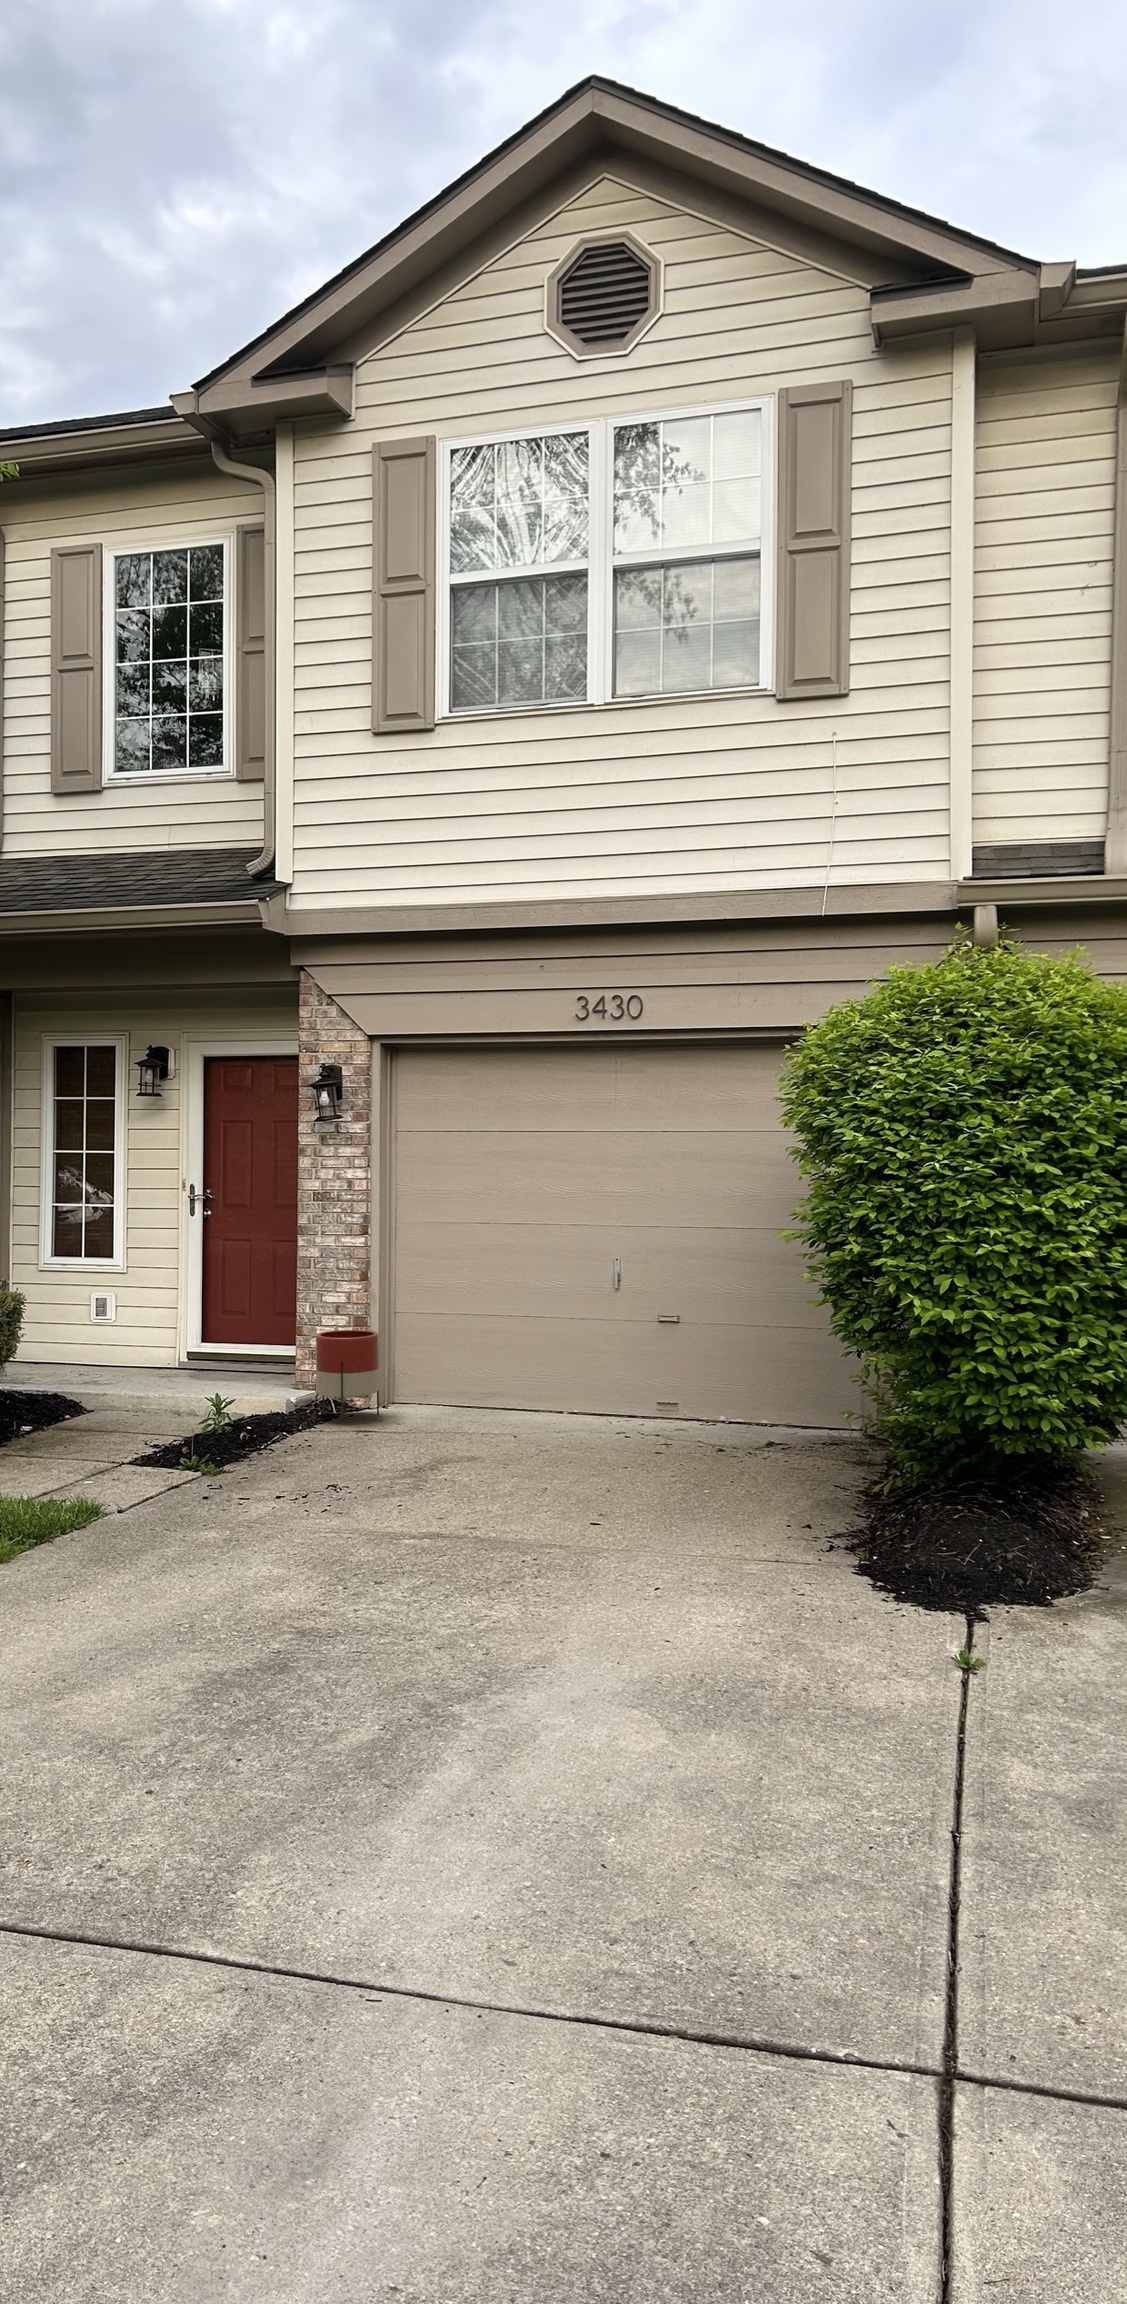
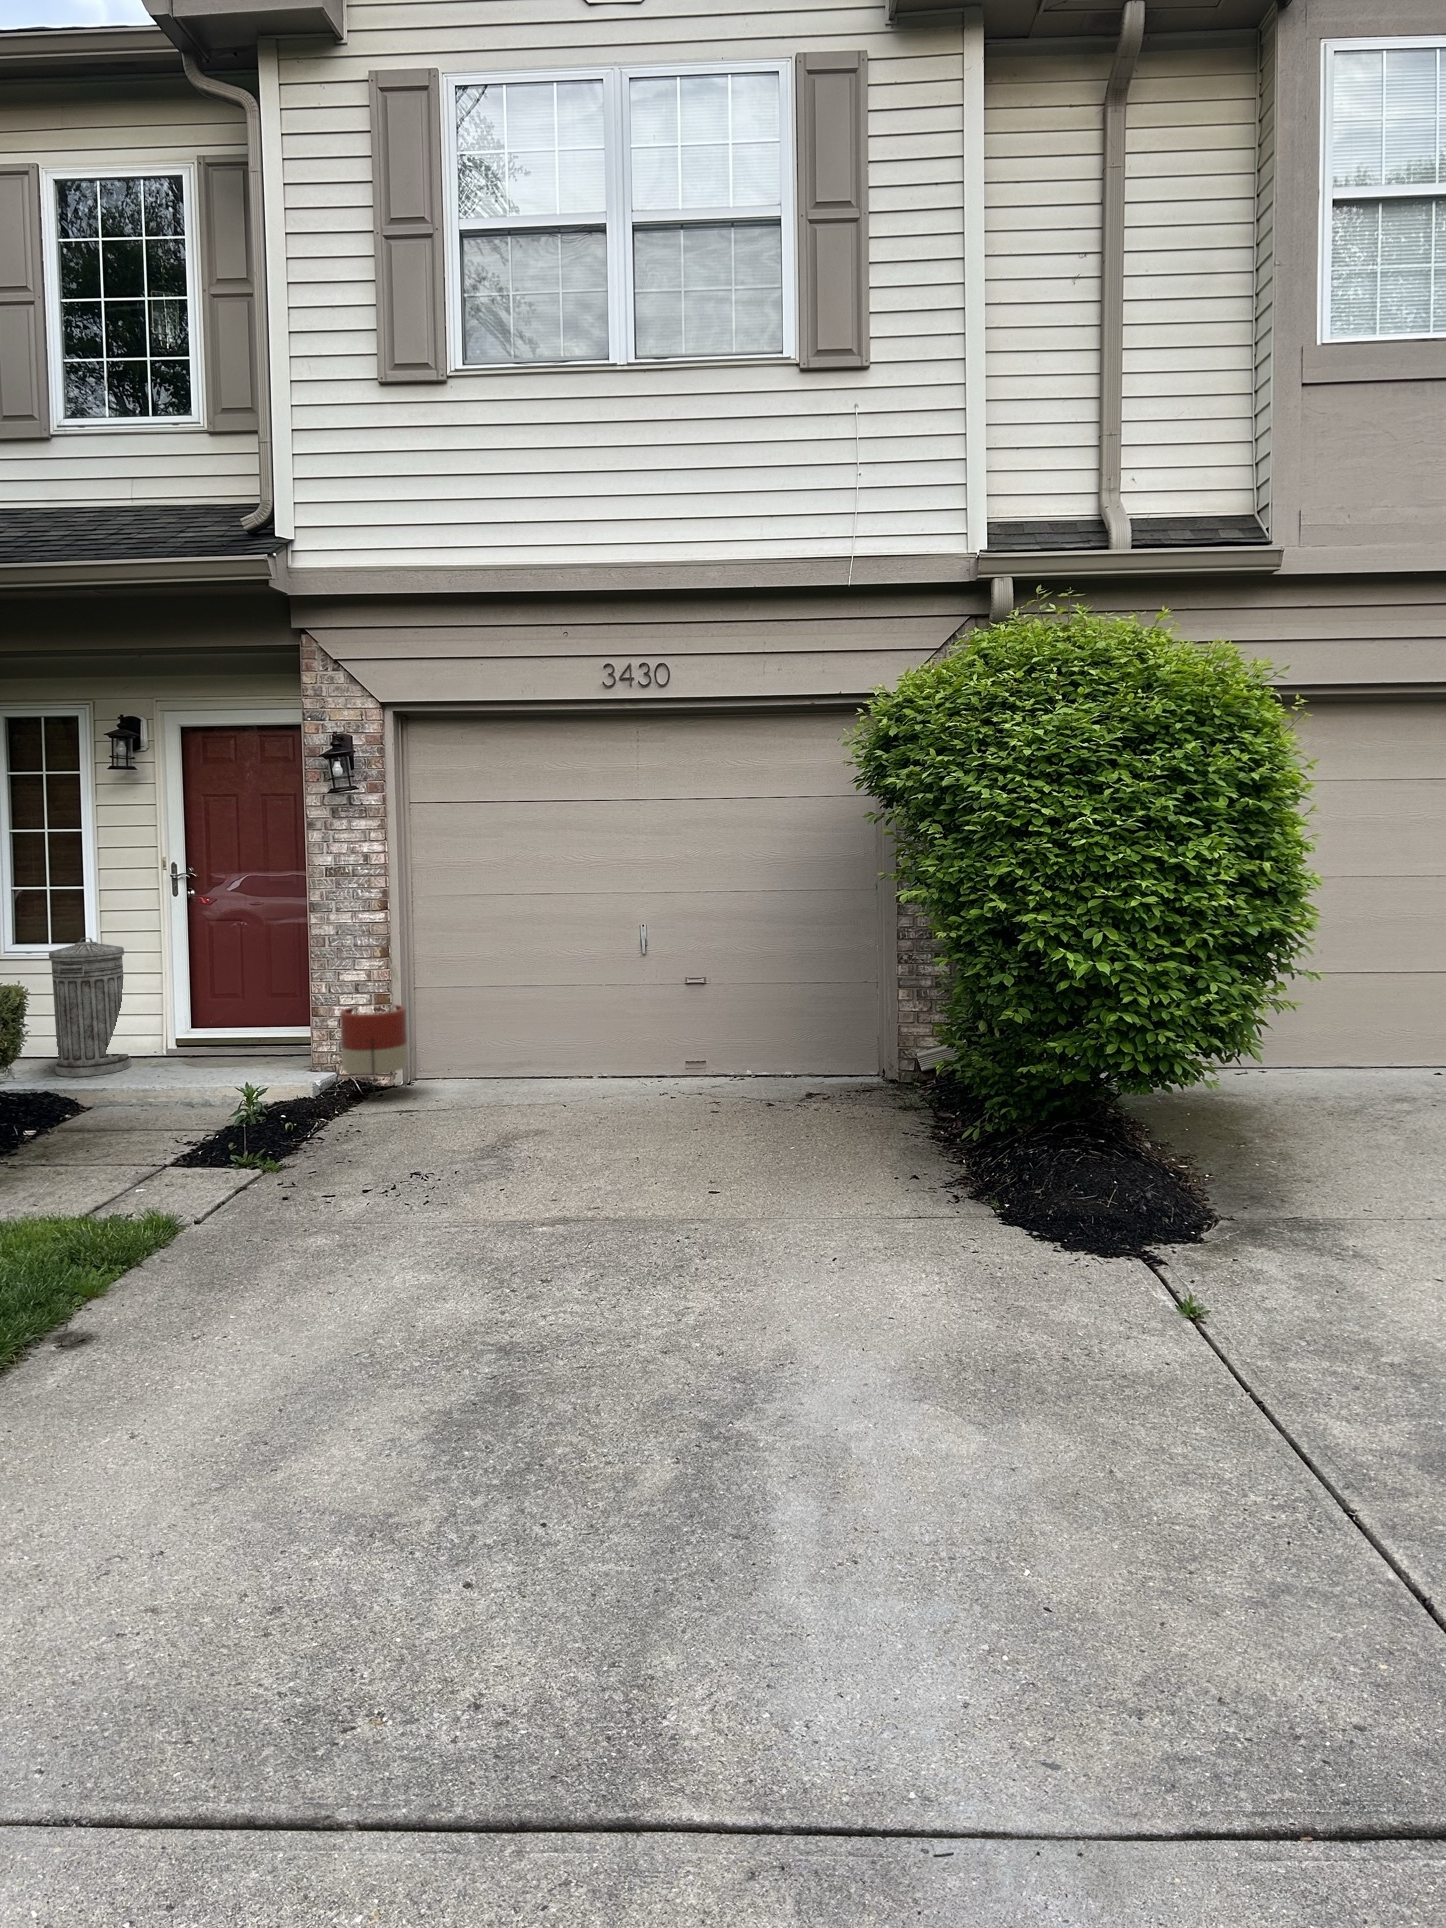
trash can: none [75,1254,143,1387] -> present [49,938,131,1077]

